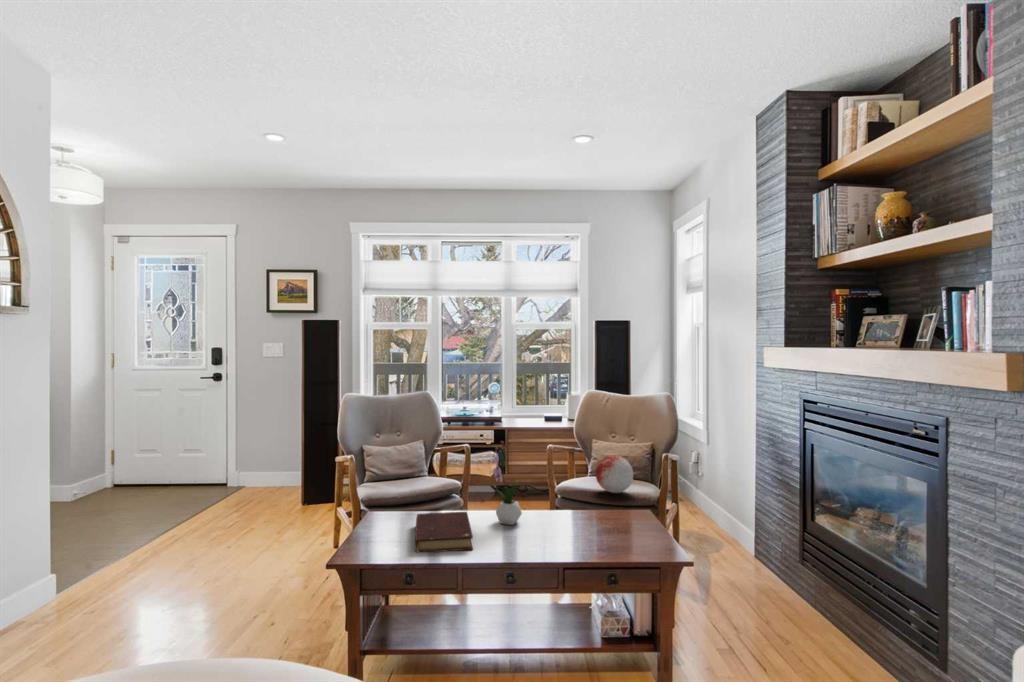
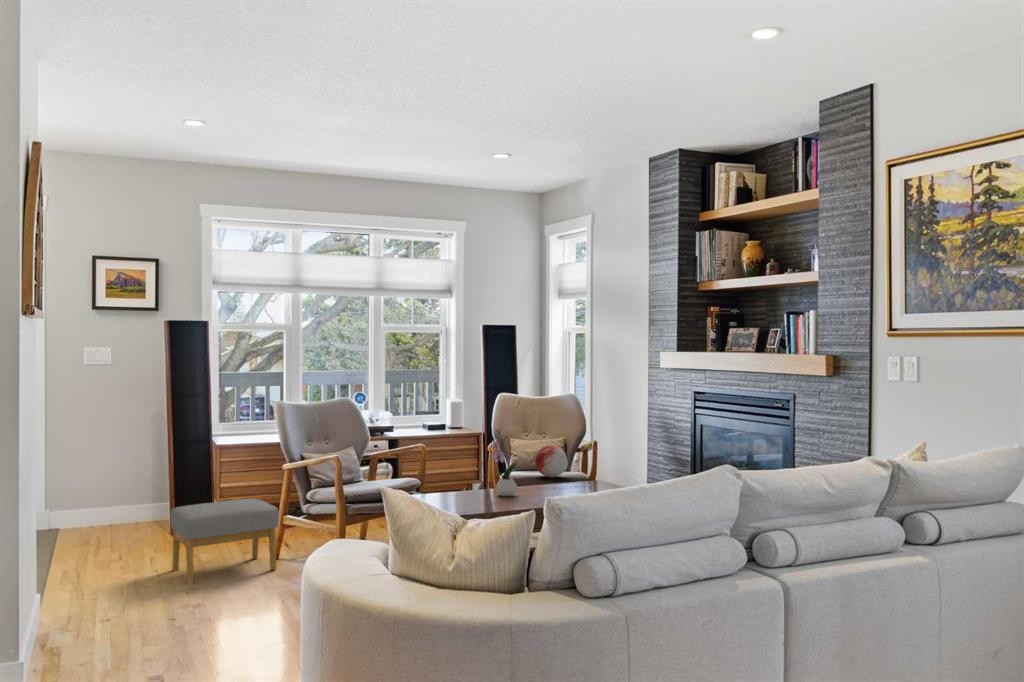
footstool: none [216,487,320,570] -> present [170,499,279,584]
book: present [415,512,473,552] -> none [442,488,512,512]

